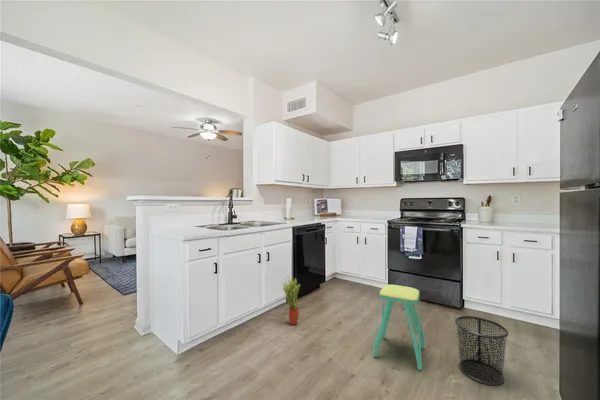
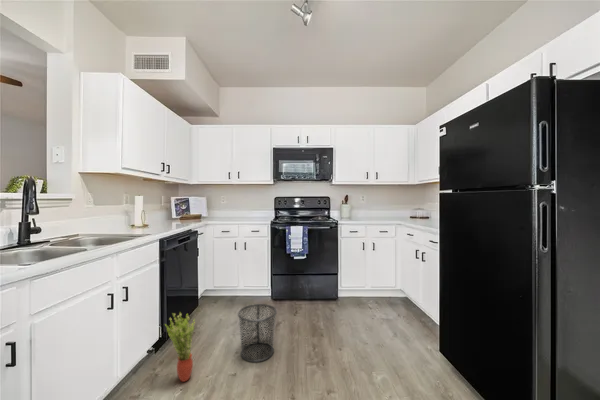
stool: present [373,284,424,370] -> none [298,292,353,381]
waste bin: present [455,316,509,385] -> present [238,304,276,362]

